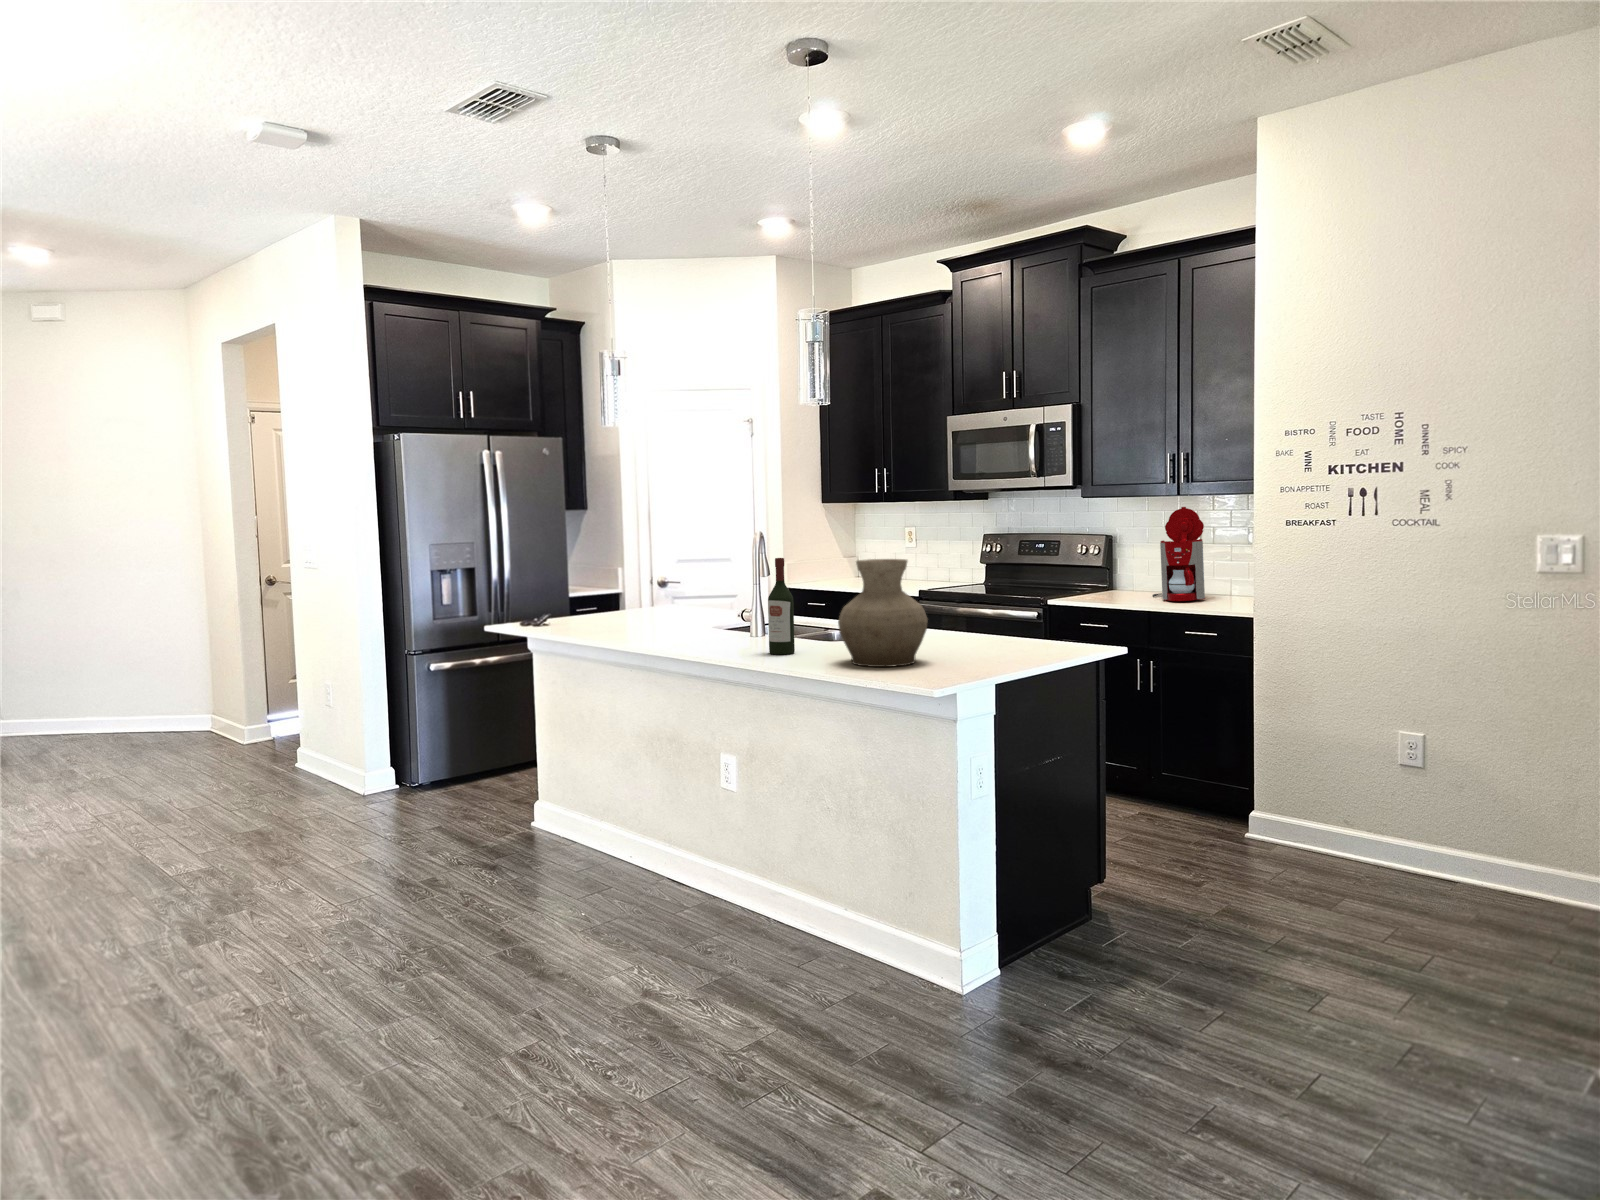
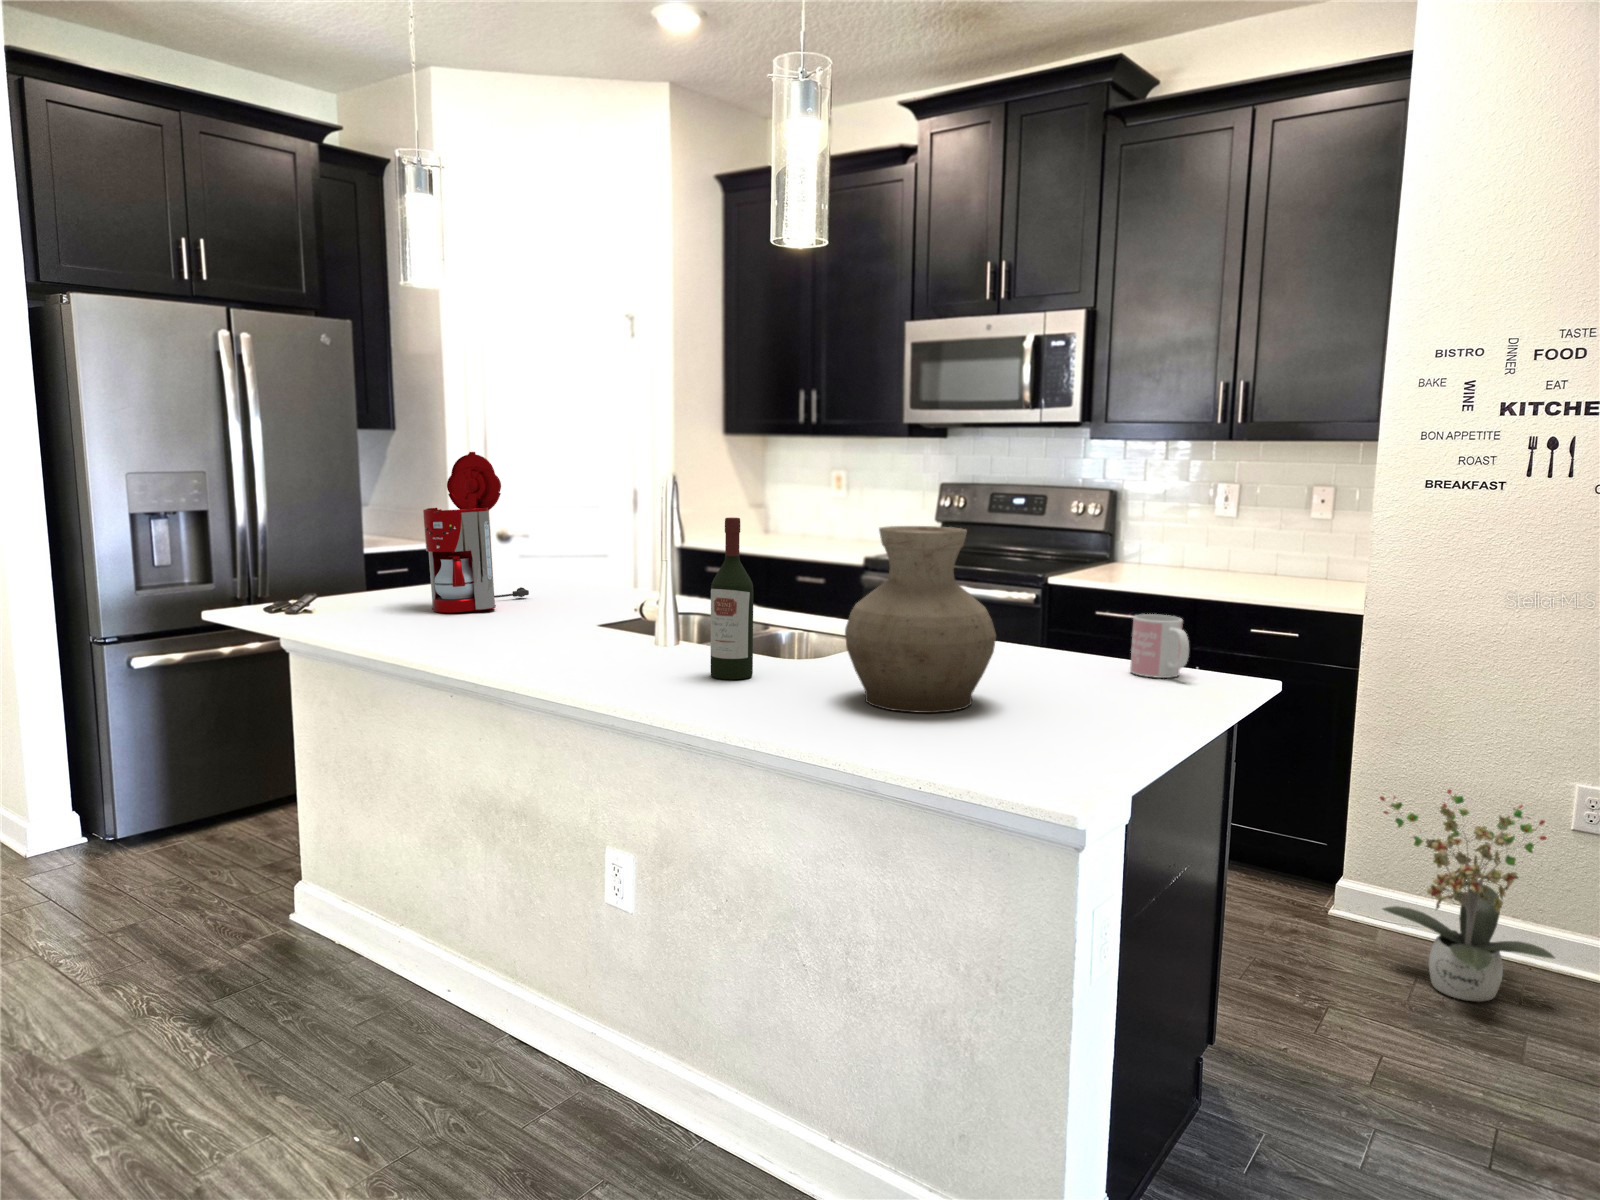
coffee maker: present [1152,507,1205,601] -> present [423,452,529,612]
mug: none [1035,612,1065,651] -> present [1130,614,1189,678]
potted plant: none [1251,736,1367,881] -> present [1380,789,1555,1002]

